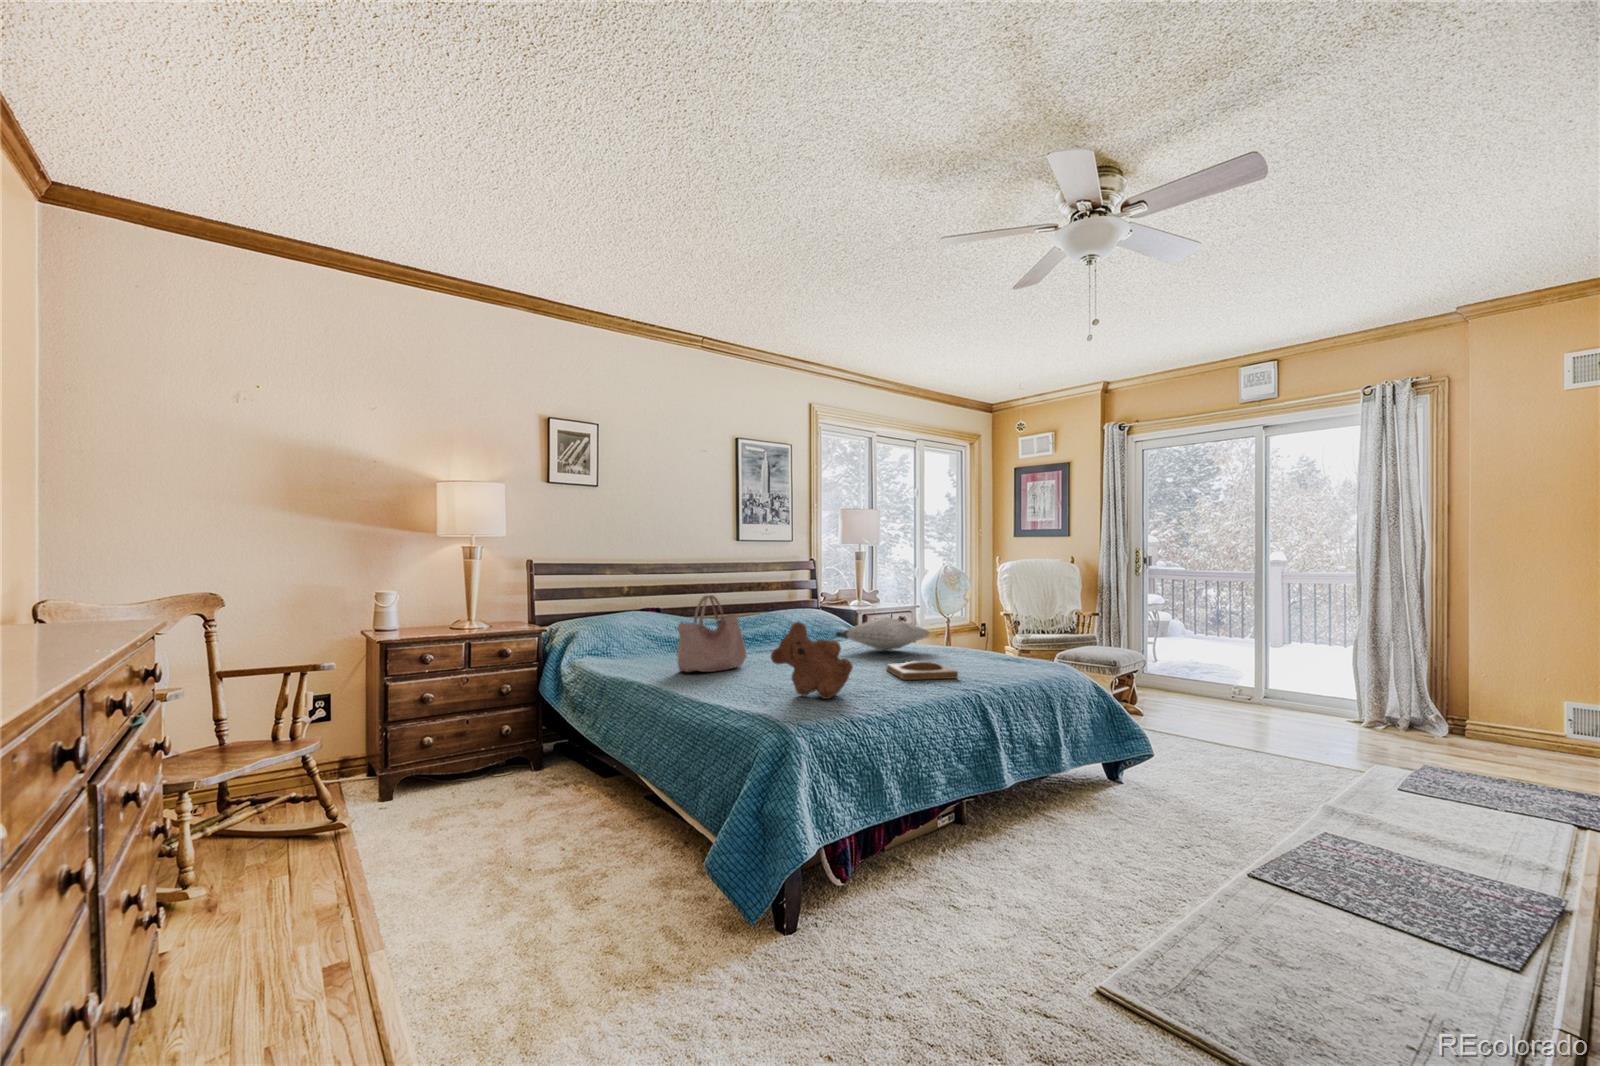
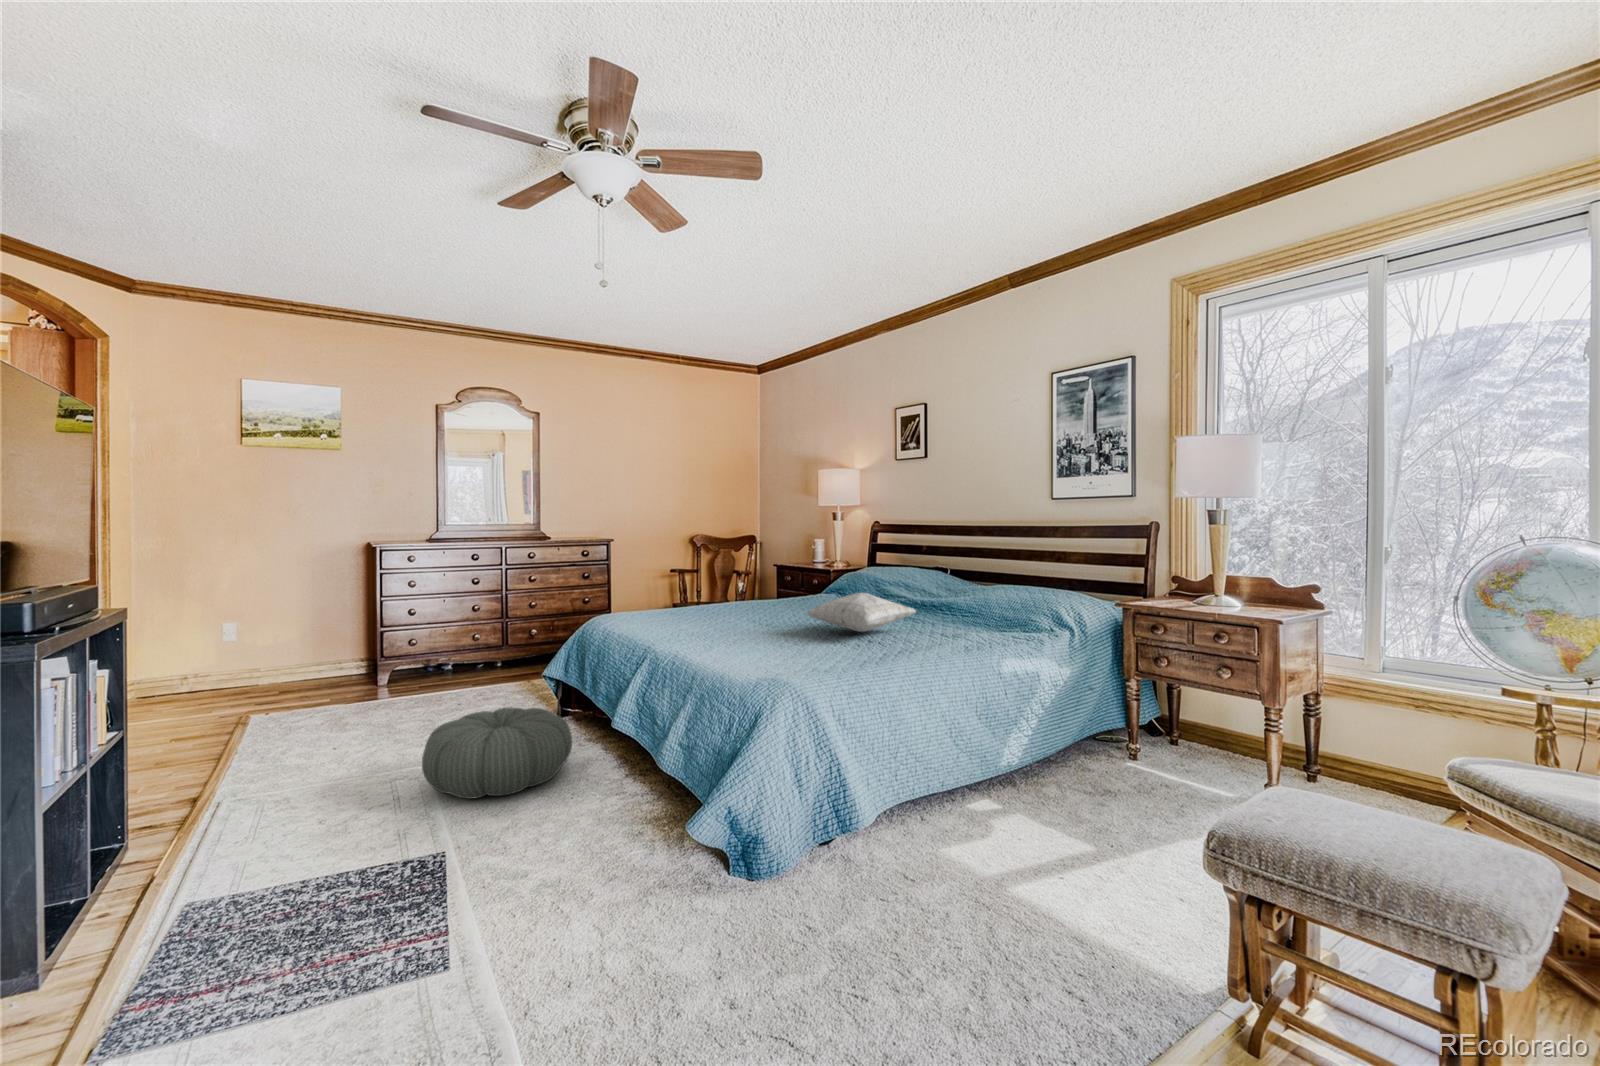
handbag: present [677,595,746,672] -> none [744,549,790,608]
teddy bear: present [771,622,853,699] -> none [628,568,669,621]
tray: present [887,661,958,680] -> none [682,623,737,641]
pouf: none [981,795,1182,932] -> present [422,708,572,799]

